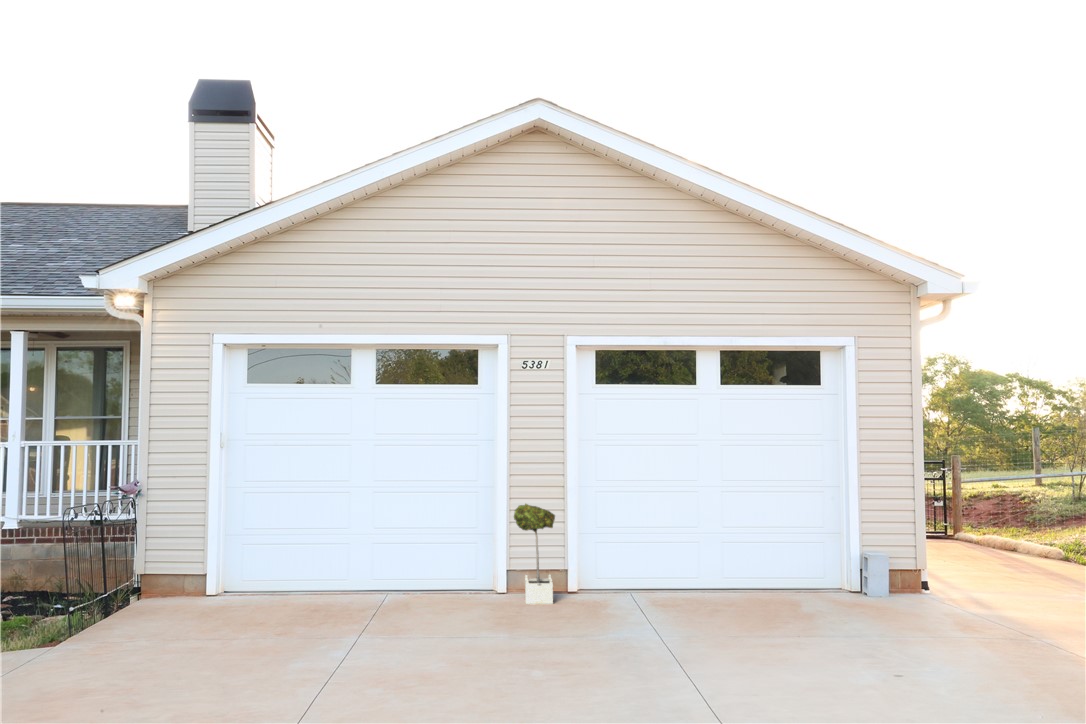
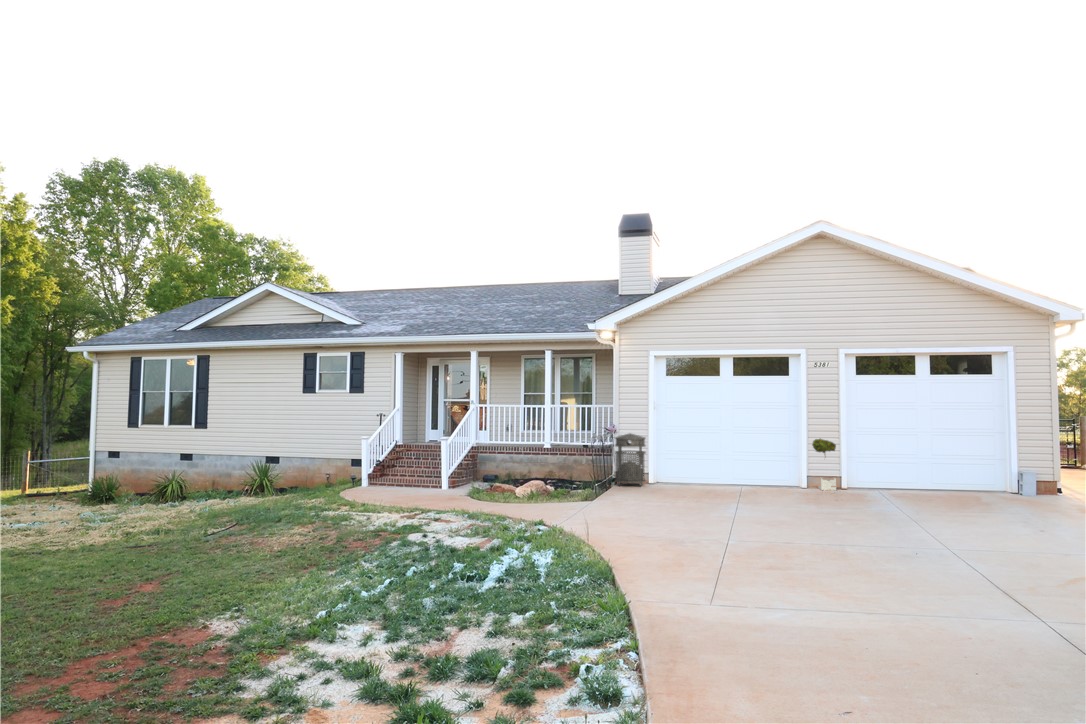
trash can: none [121,499,193,612] -> present [615,433,646,486]

